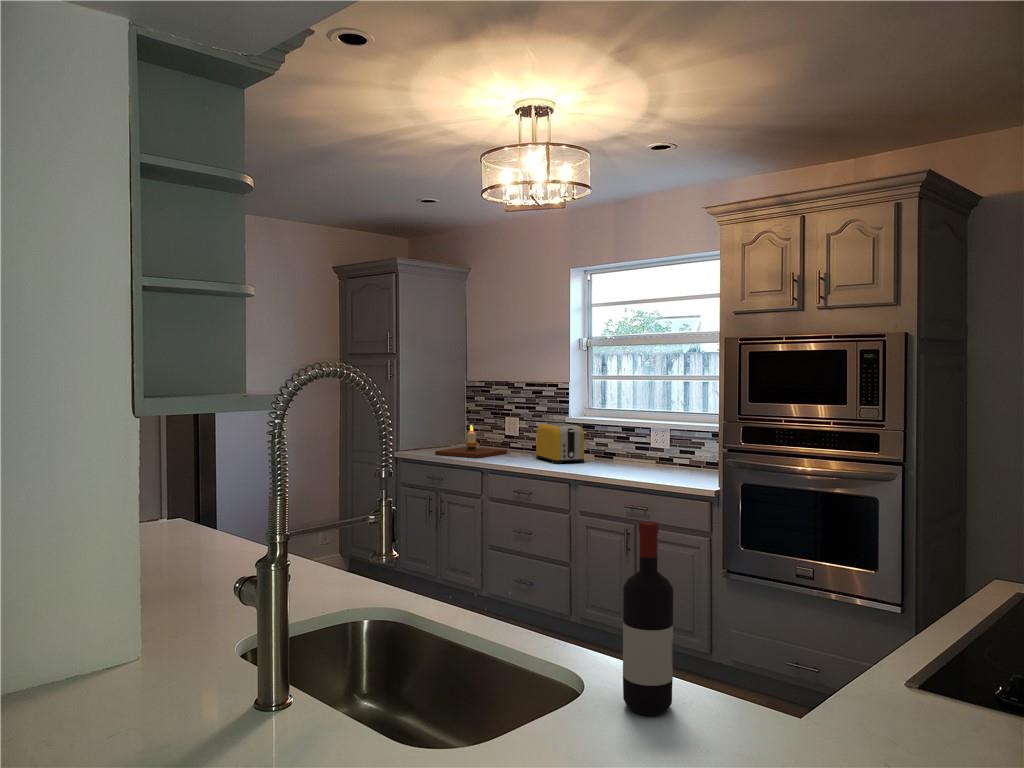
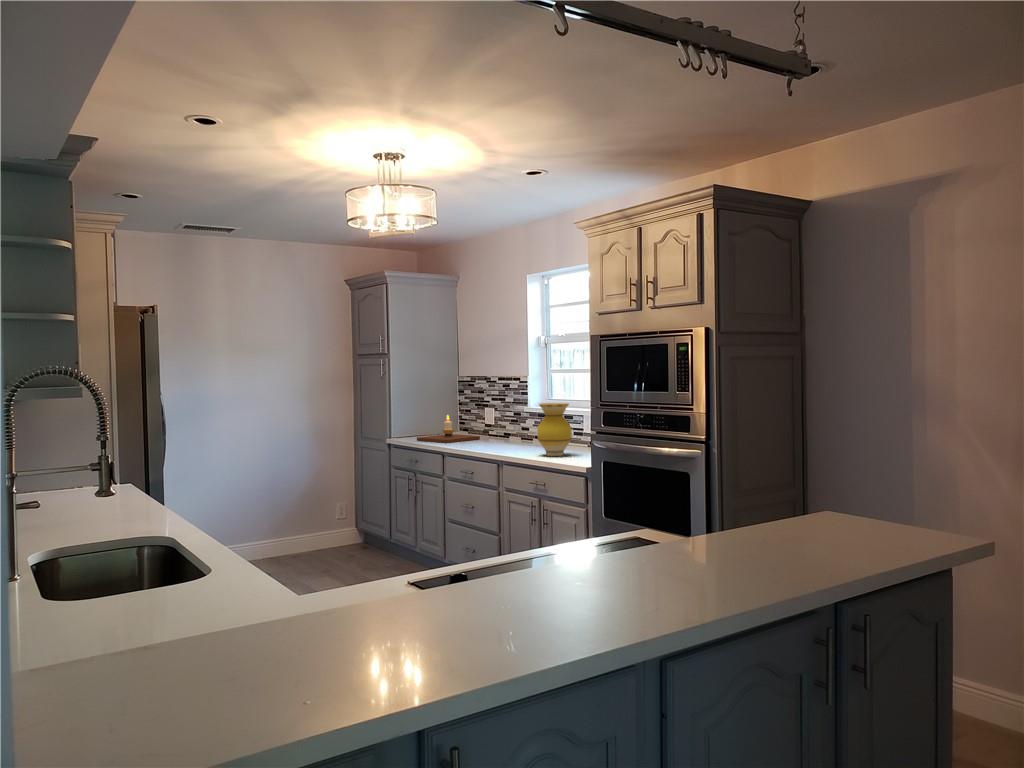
vase: none [621,414,660,475] -> present [537,403,571,456]
toaster: present [536,423,584,464] -> none [494,412,528,448]
wine bottle: present [623,521,673,715] -> none [194,468,231,594]

